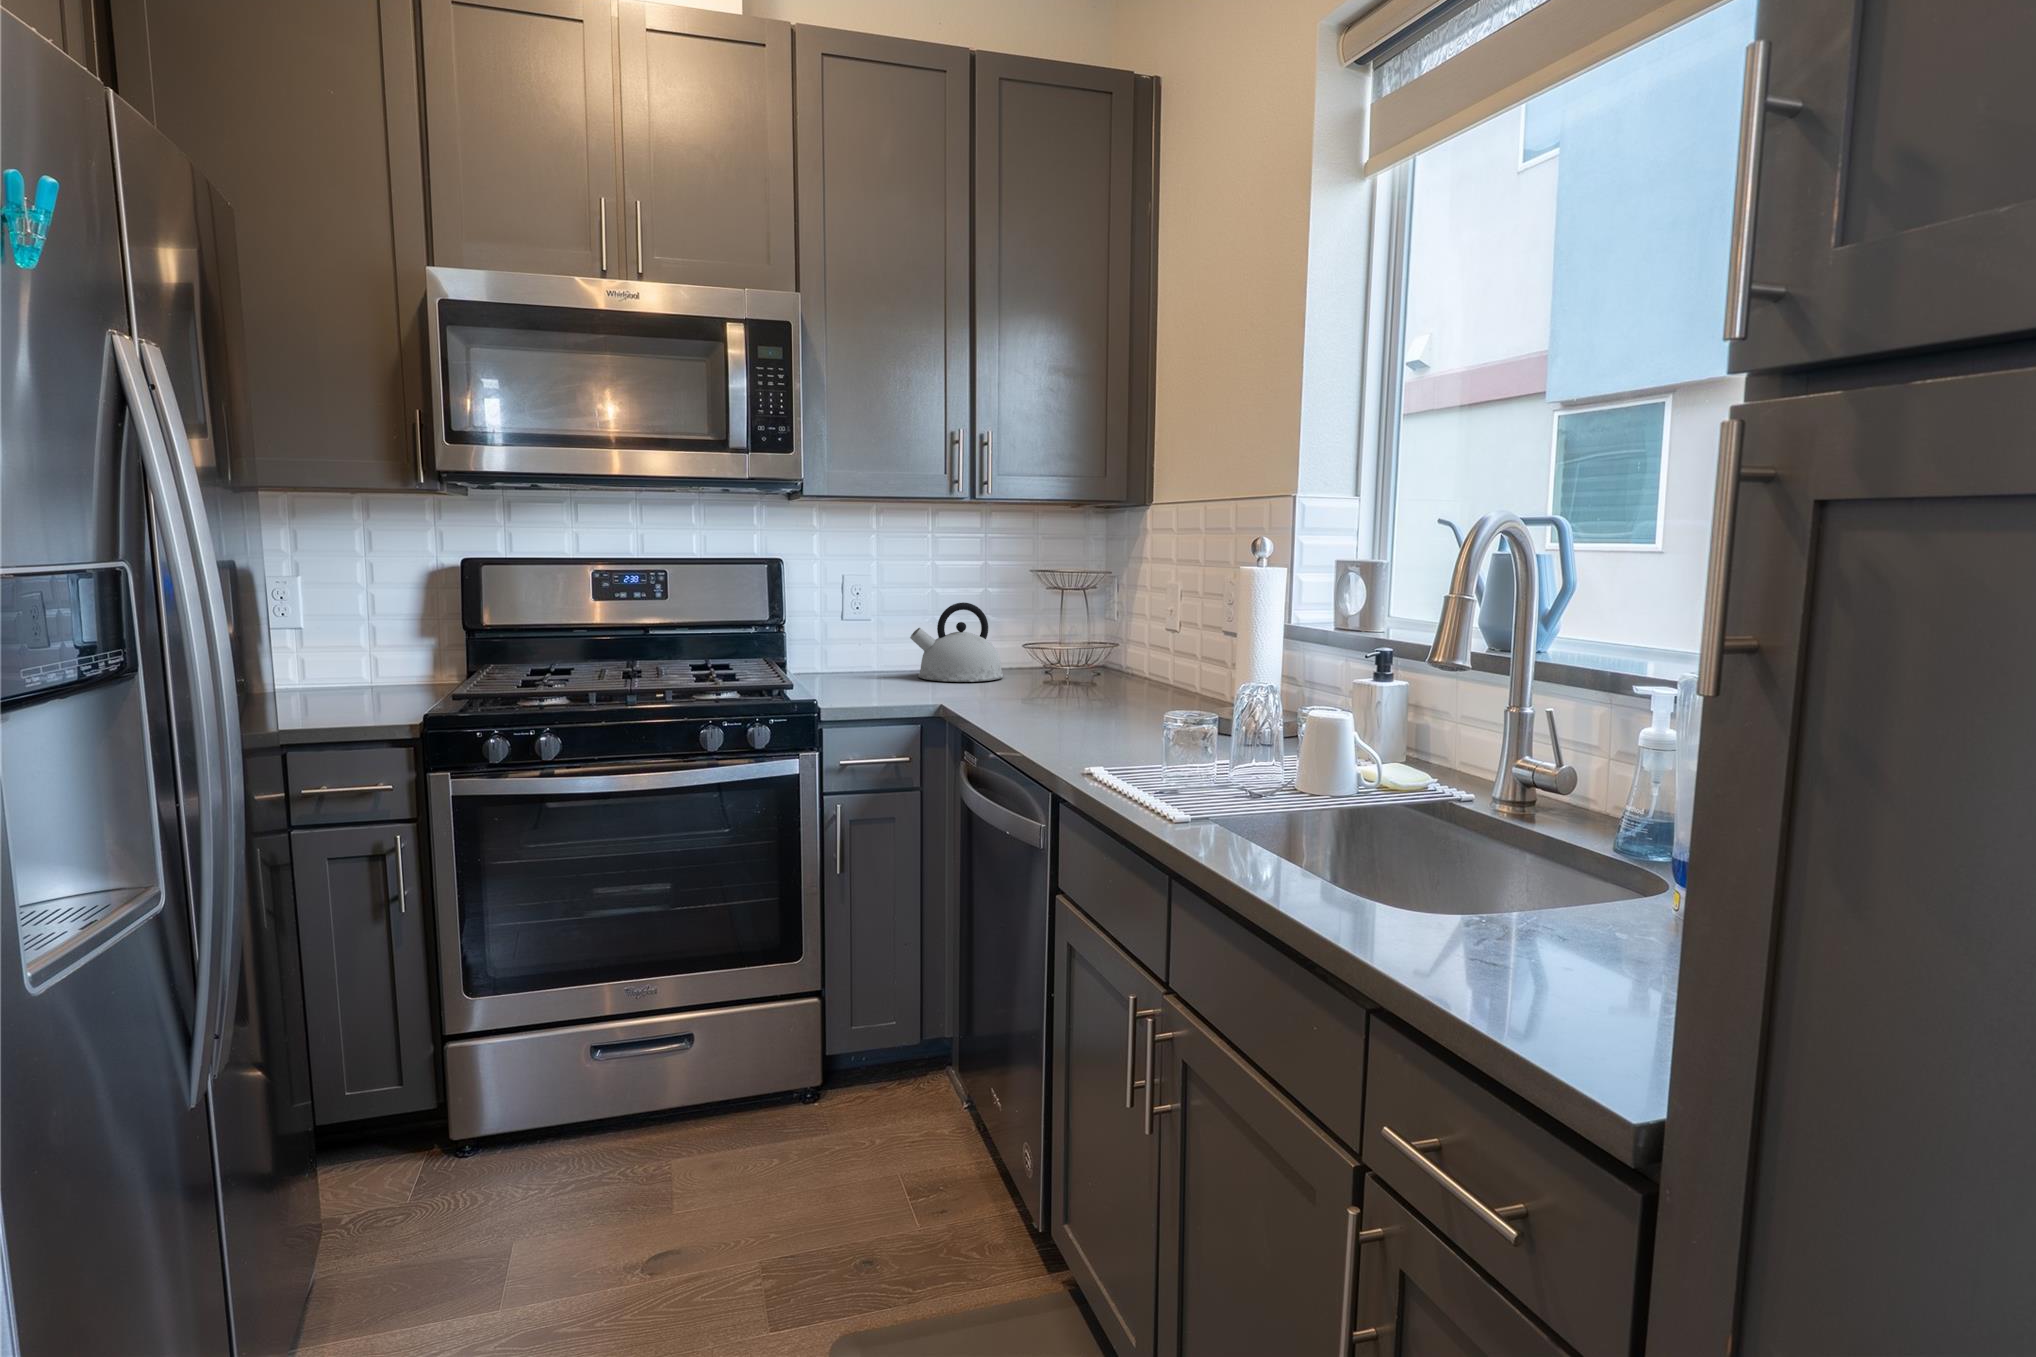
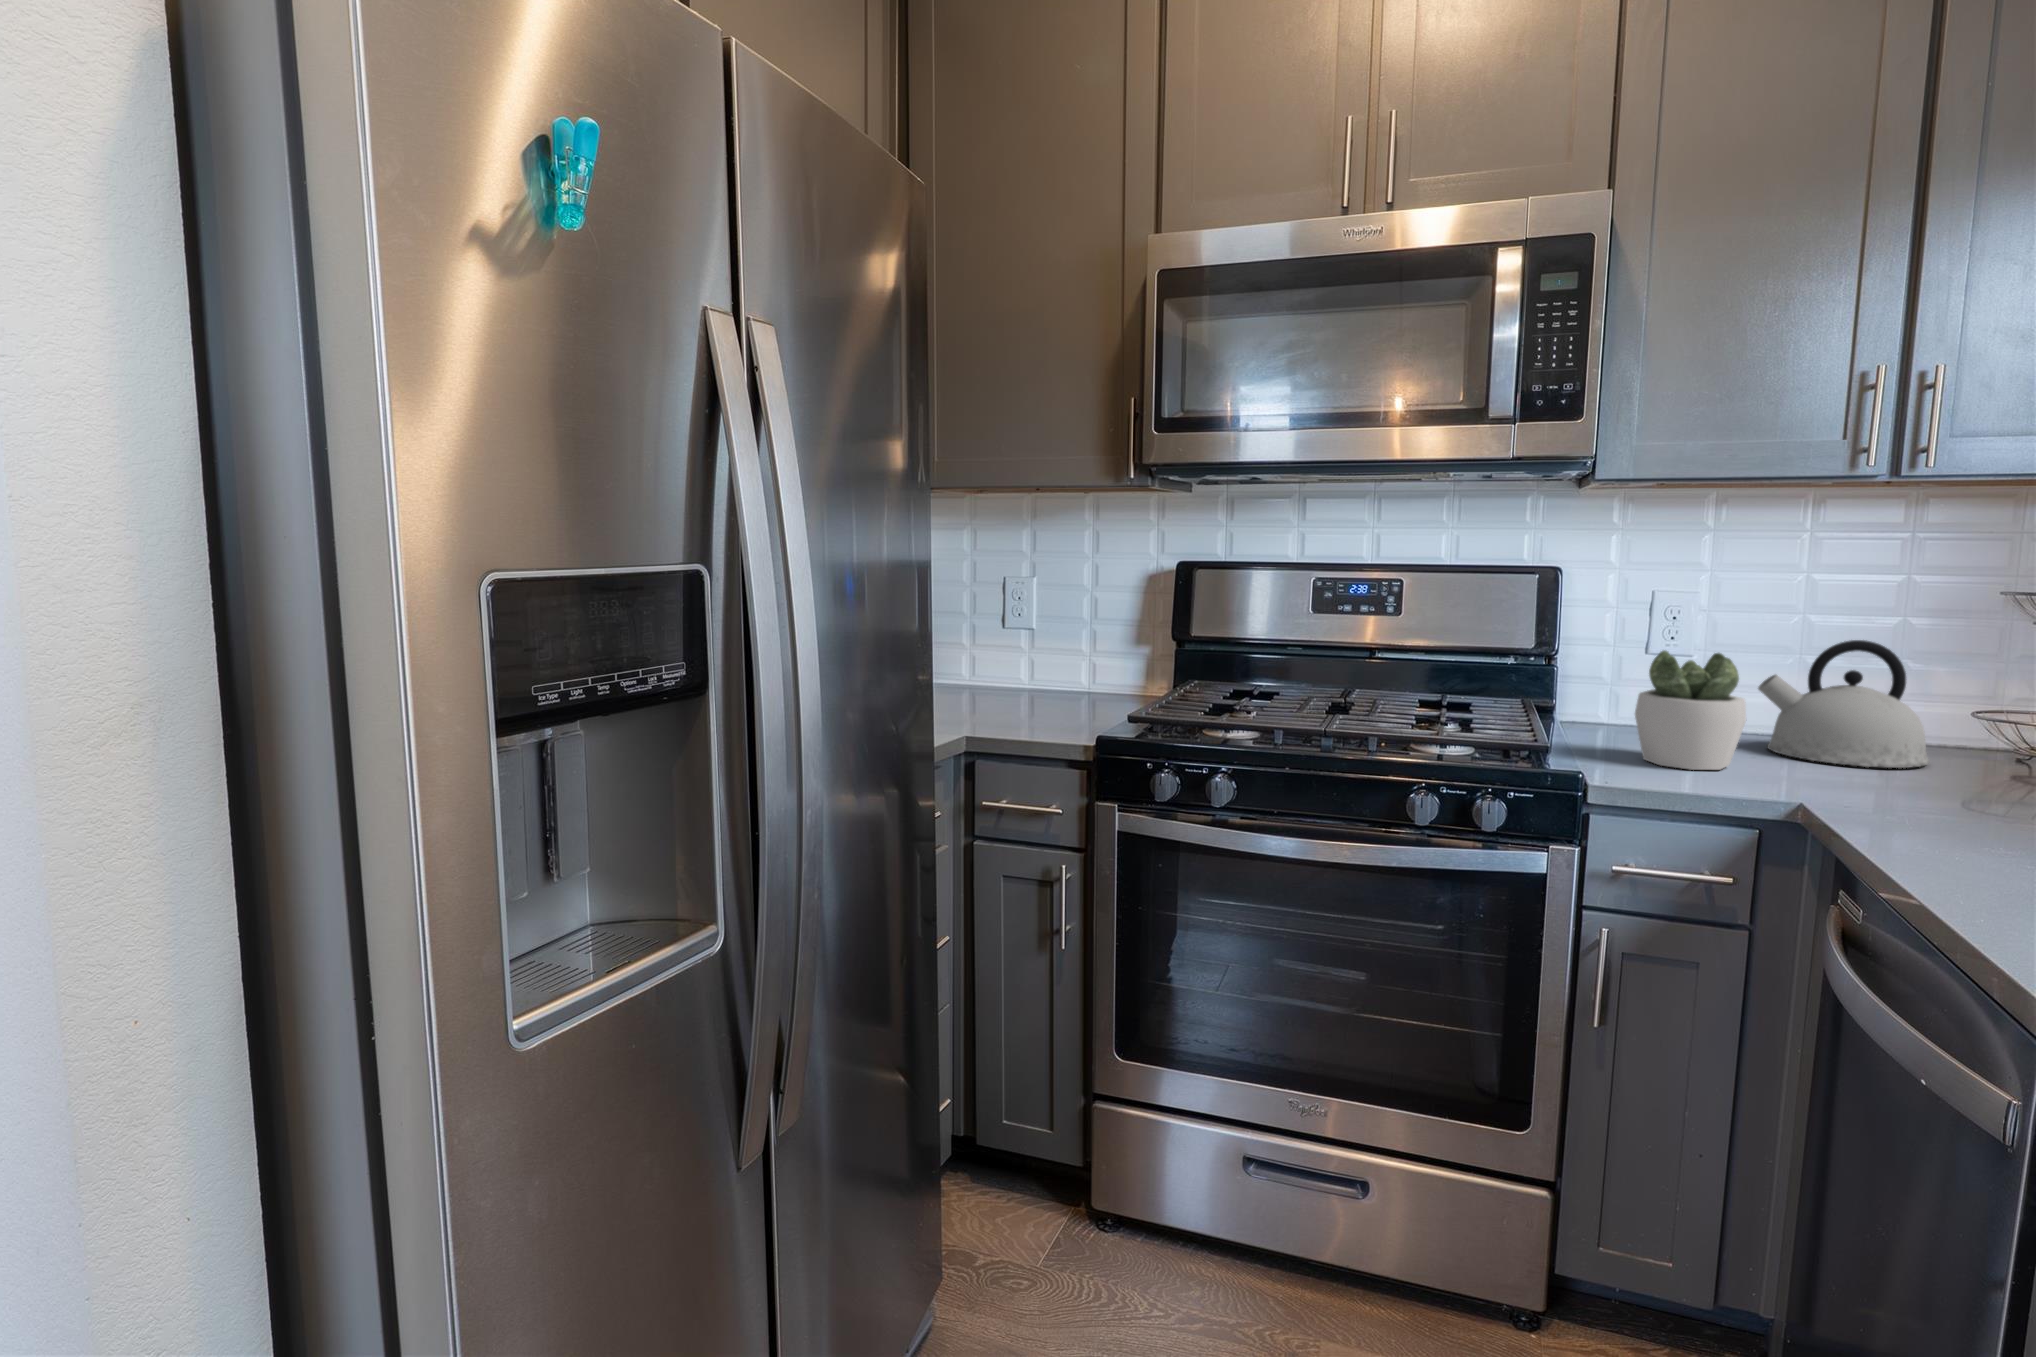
succulent plant: none [842,614,907,693] -> present [1635,650,1746,770]

